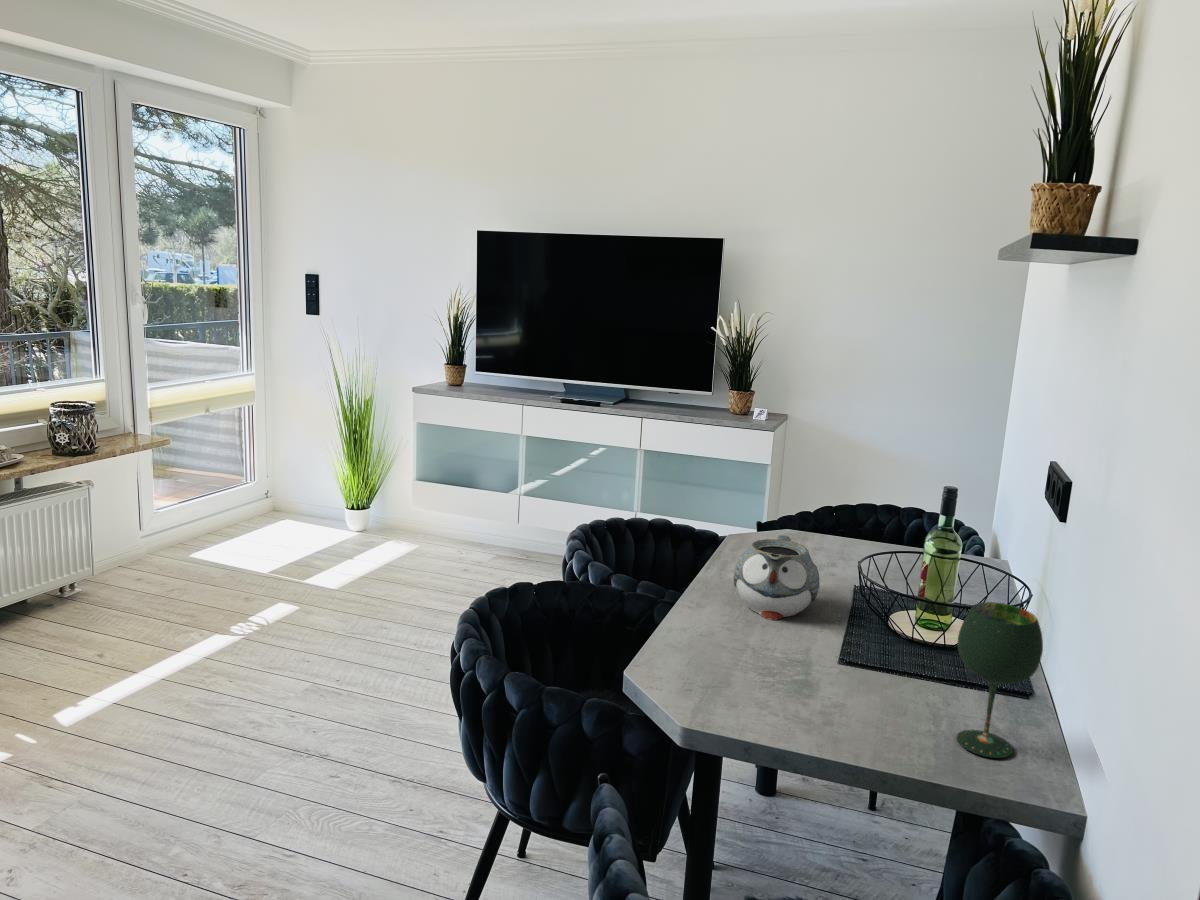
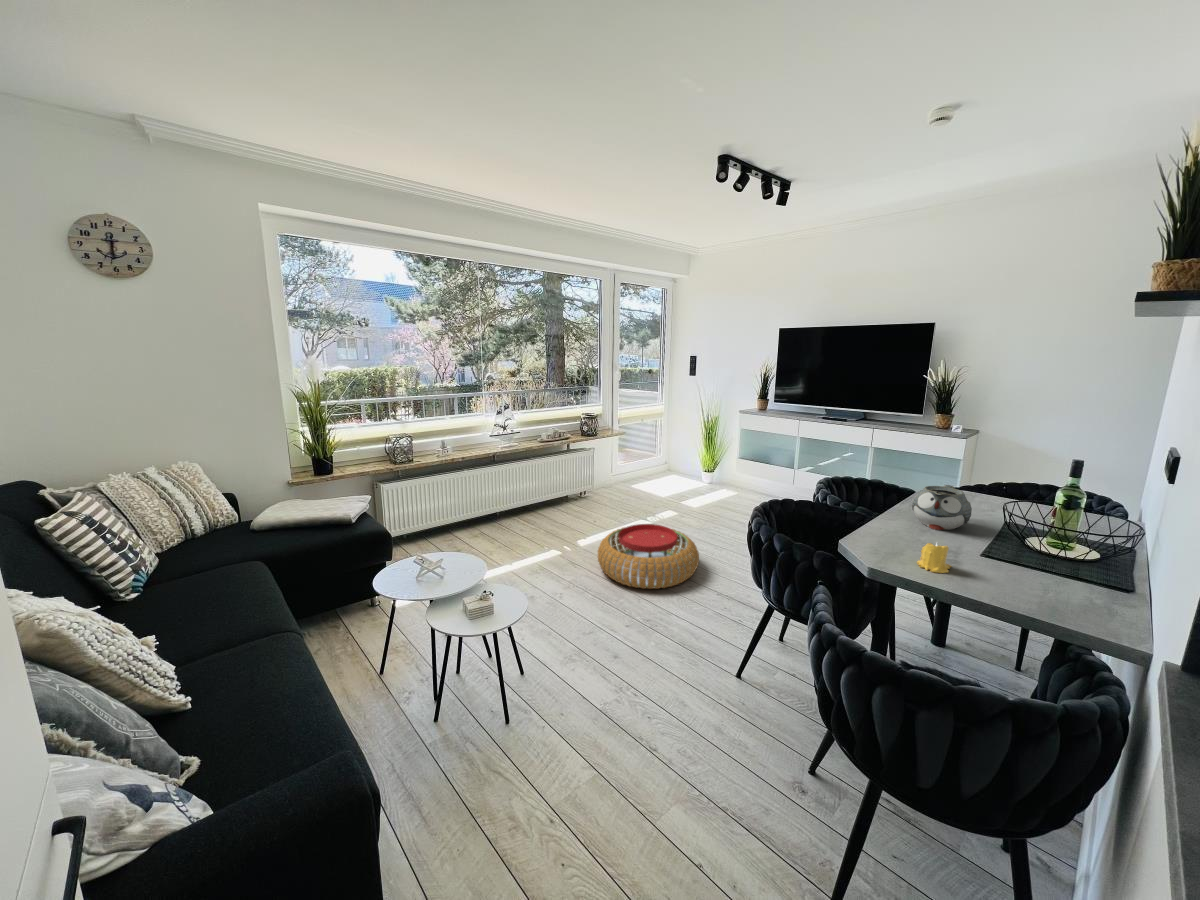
wine glass: present [956,602,1043,758] -> none [1054,520,1126,615]
pouf: none [100,649,348,809] -> present [598,524,699,589]
candle: none [759,657,811,717] -> present [918,543,951,573]

